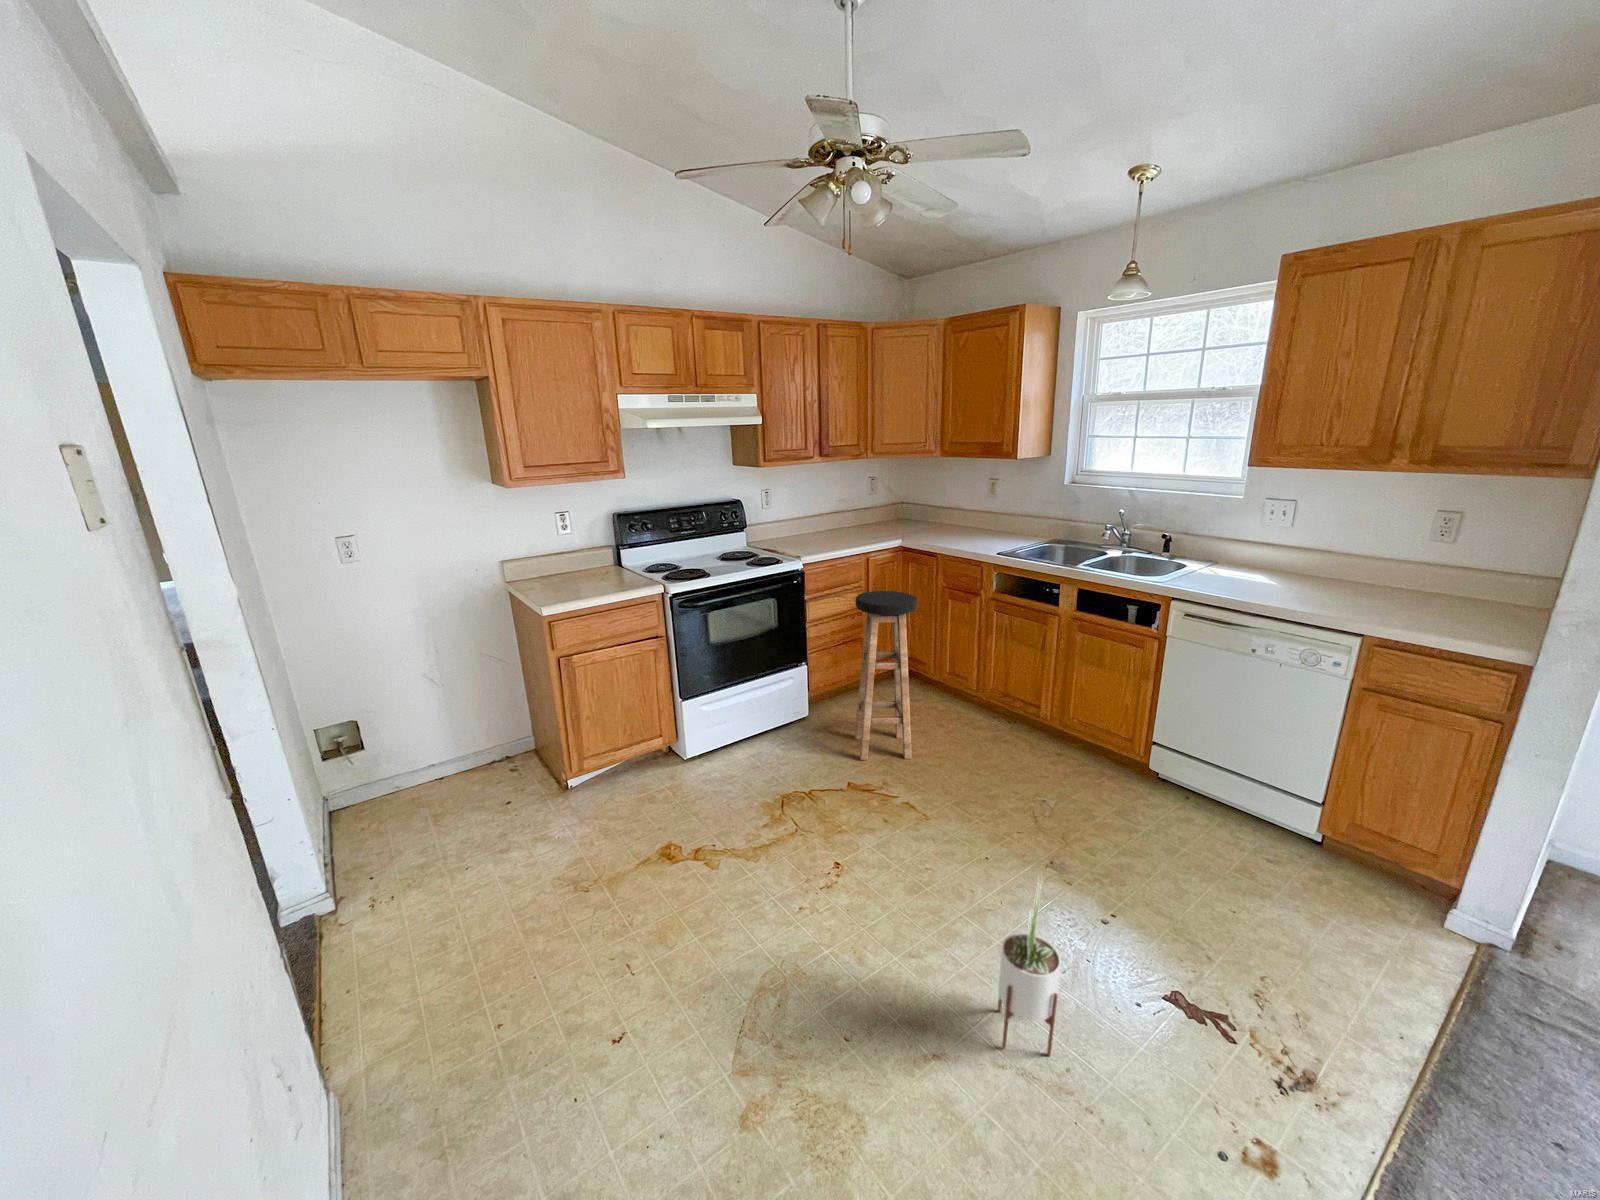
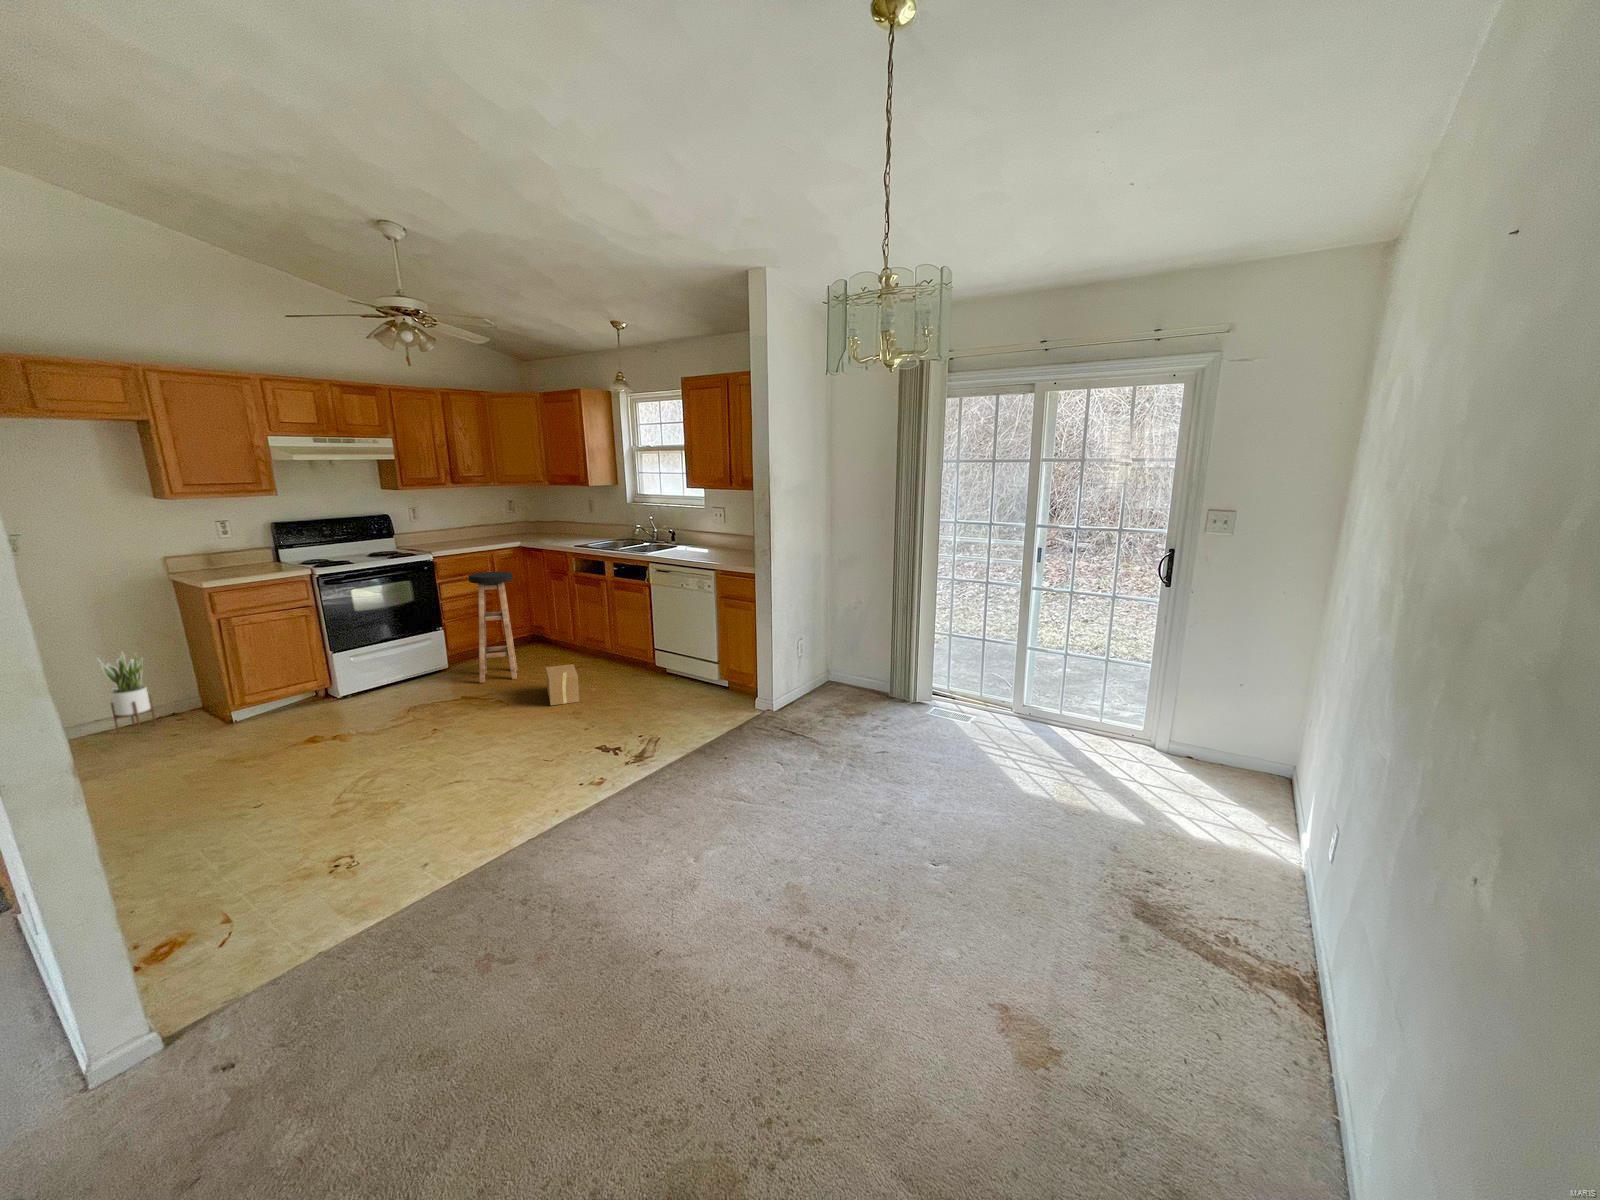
cardboard box: none [976,761,1051,842] -> present [546,664,579,705]
potted plant: present [998,886,1061,1056] -> present [98,653,156,733]

